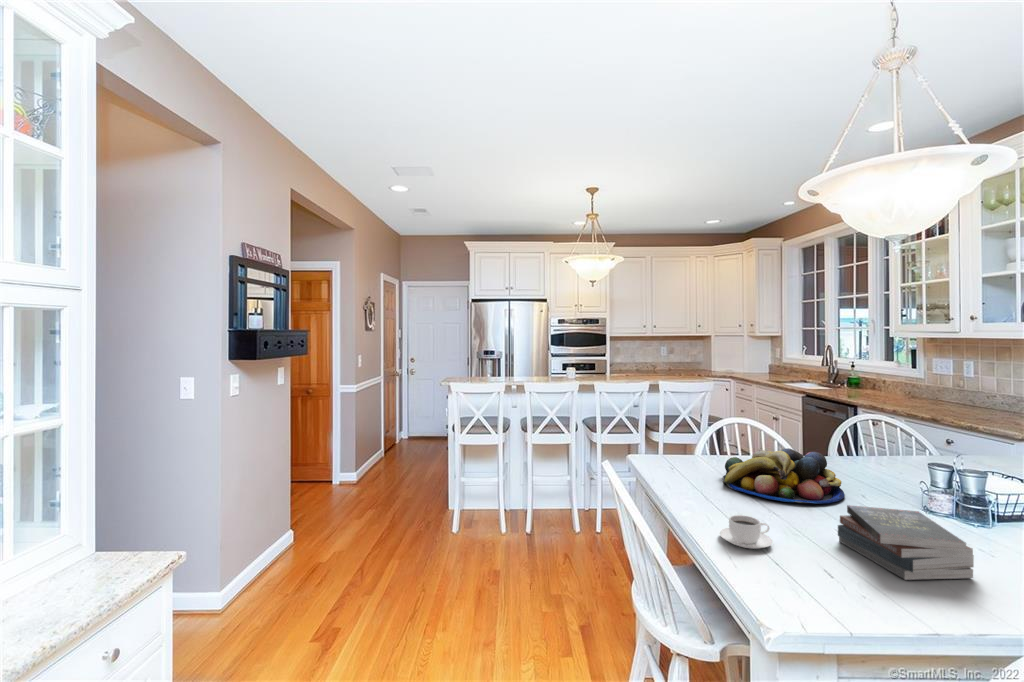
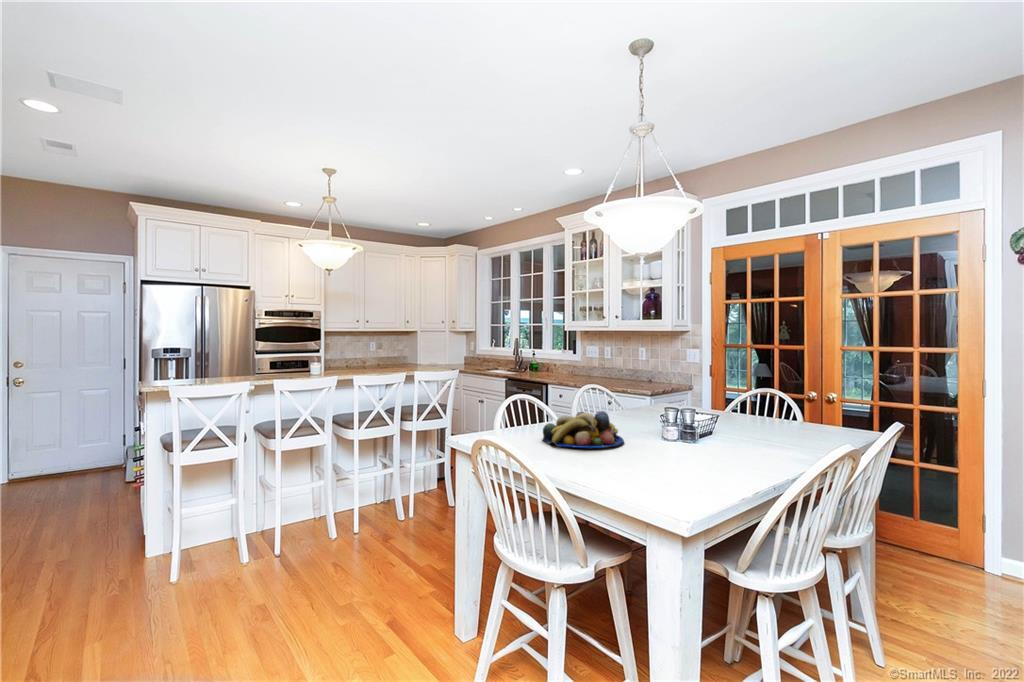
book: present [838,505,974,580] -> none [652,436,722,474]
coffee cup: present [720,515,773,549] -> none [594,457,631,479]

